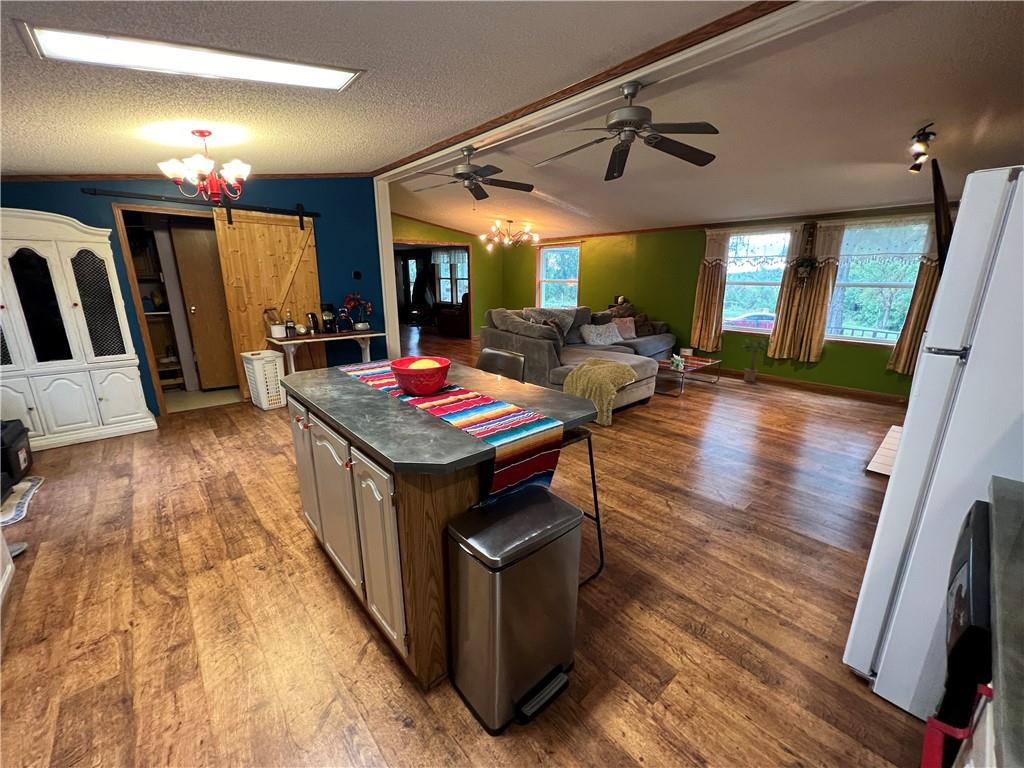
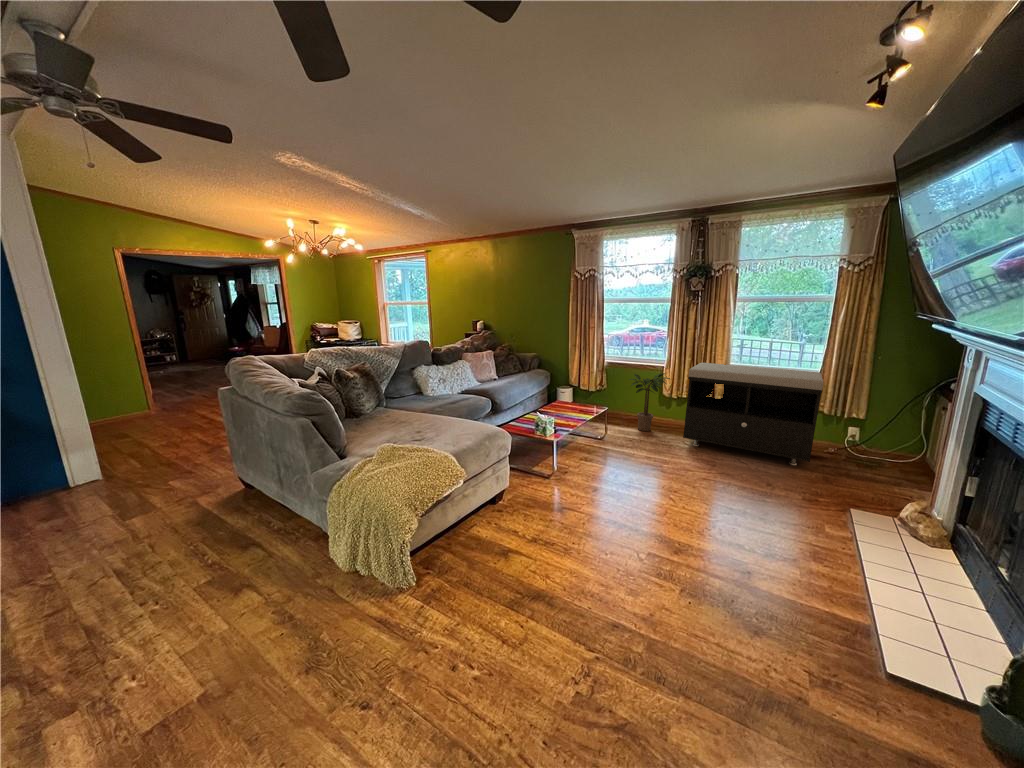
storage bench: none [779,332,898,406] -> present [683,363,823,465]

